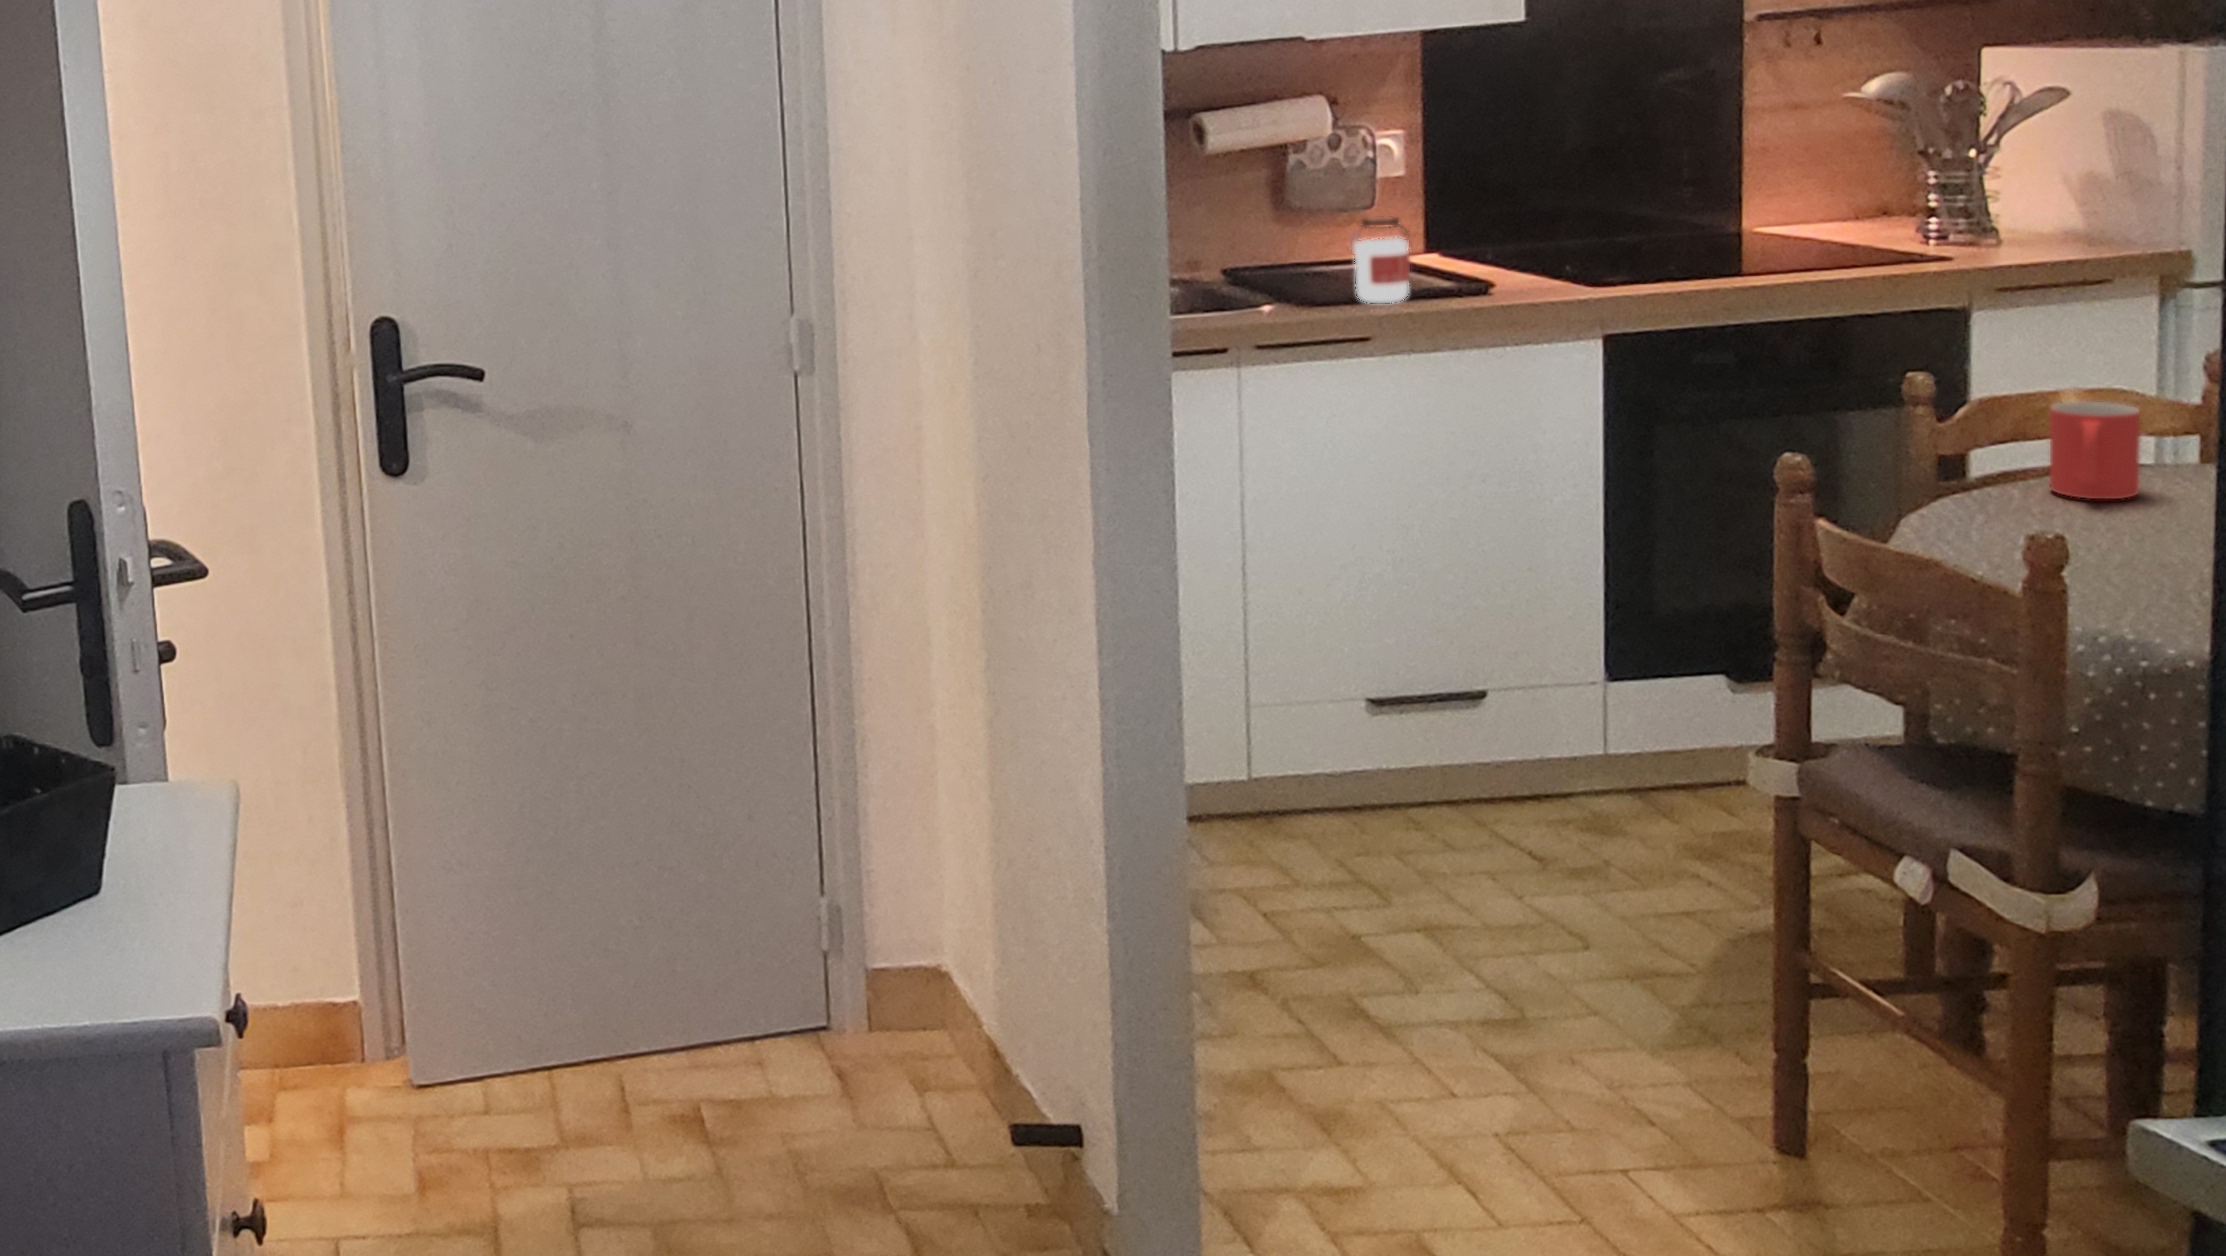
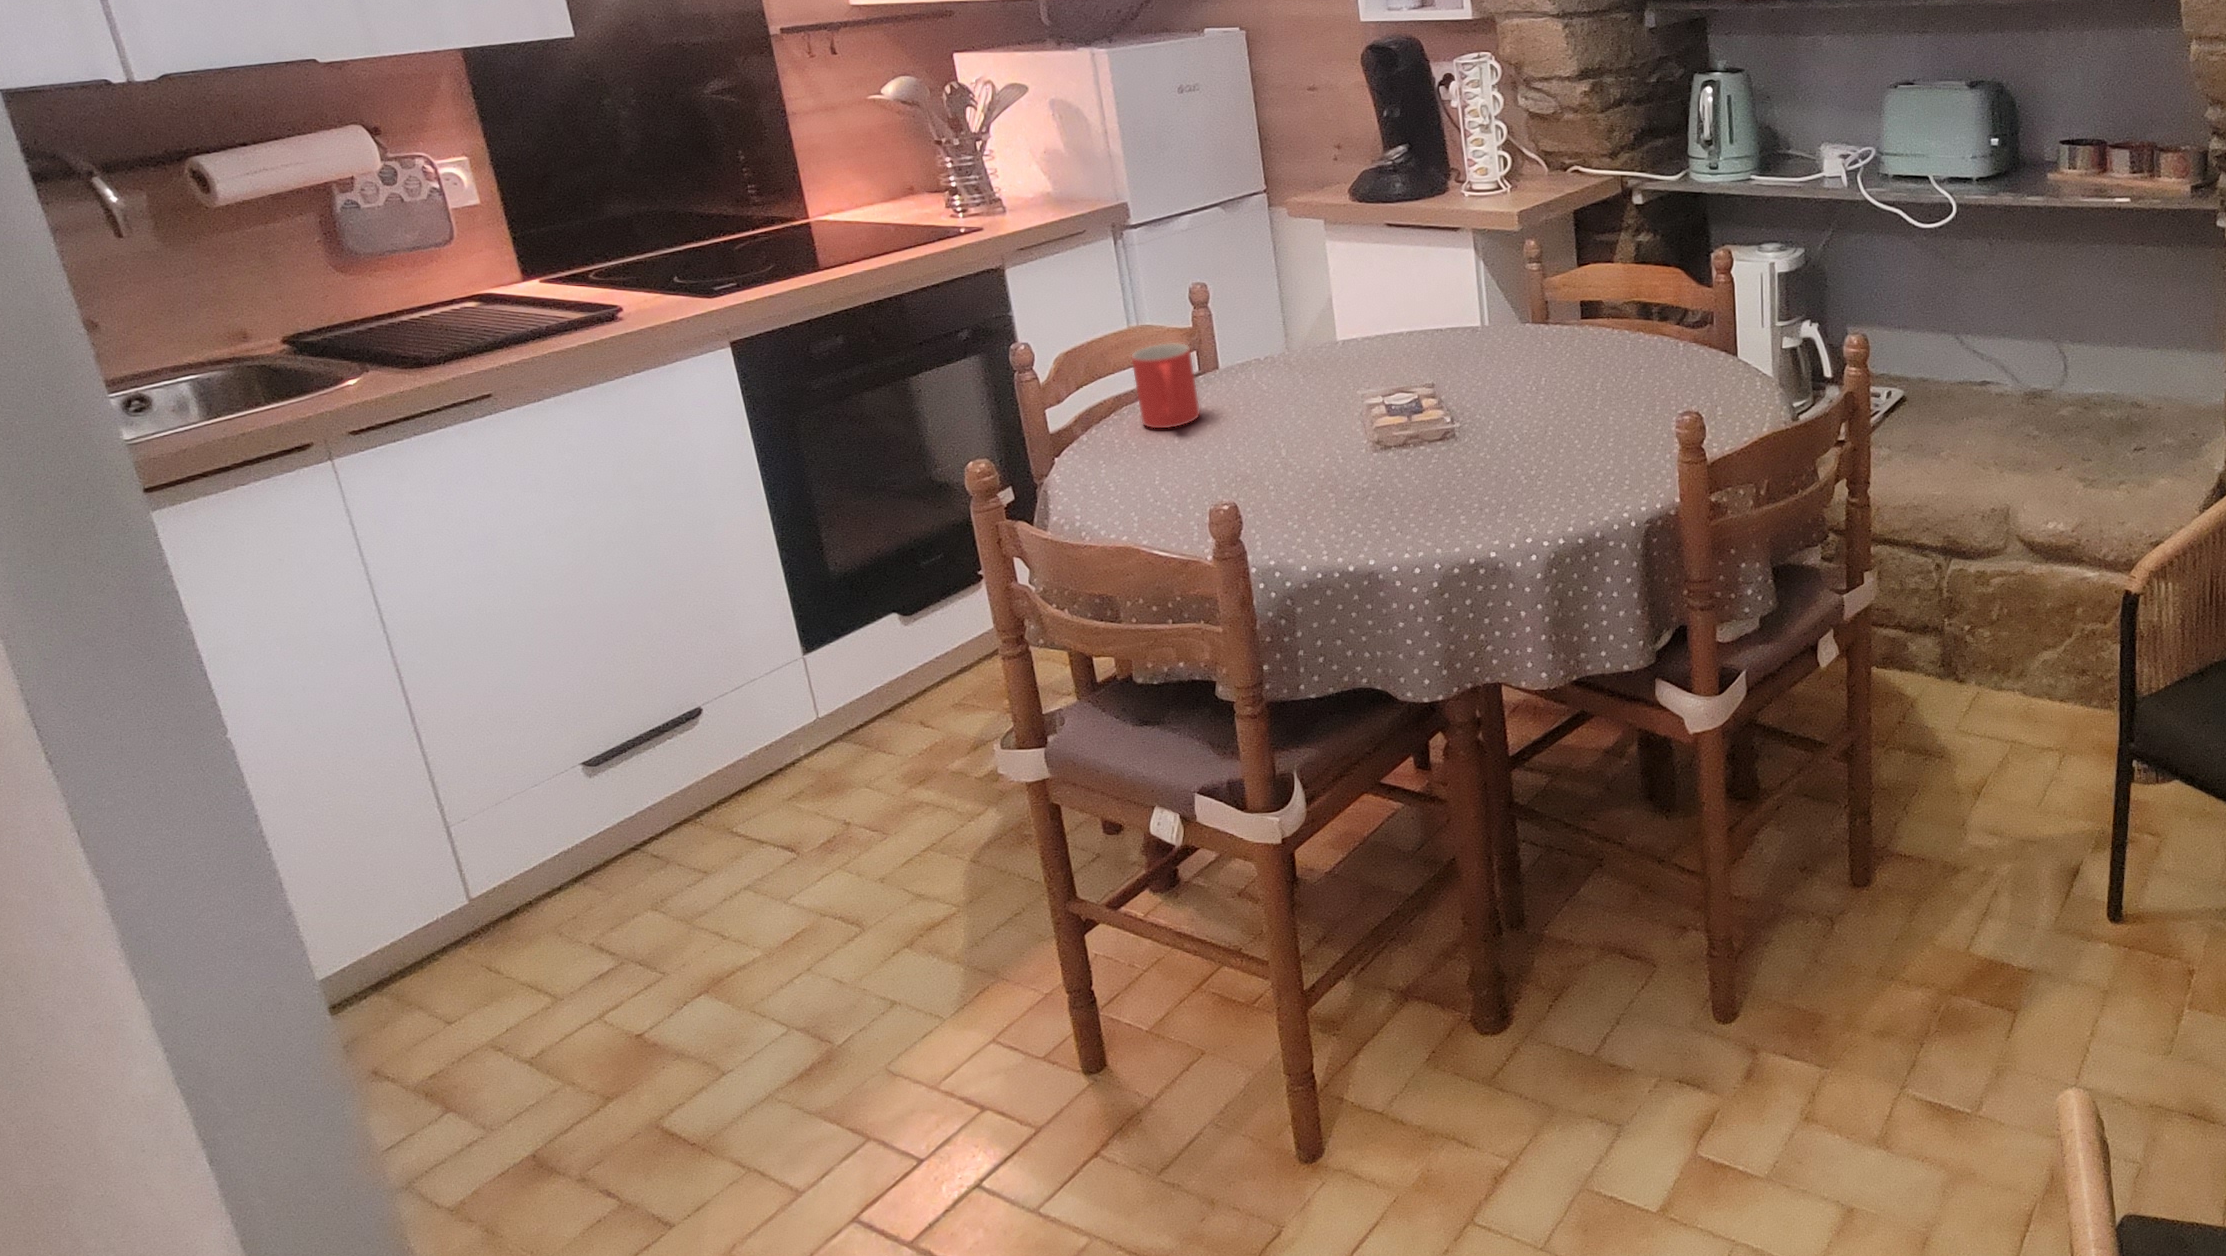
jar: present [1352,217,1410,303] -> none [437,257,523,357]

